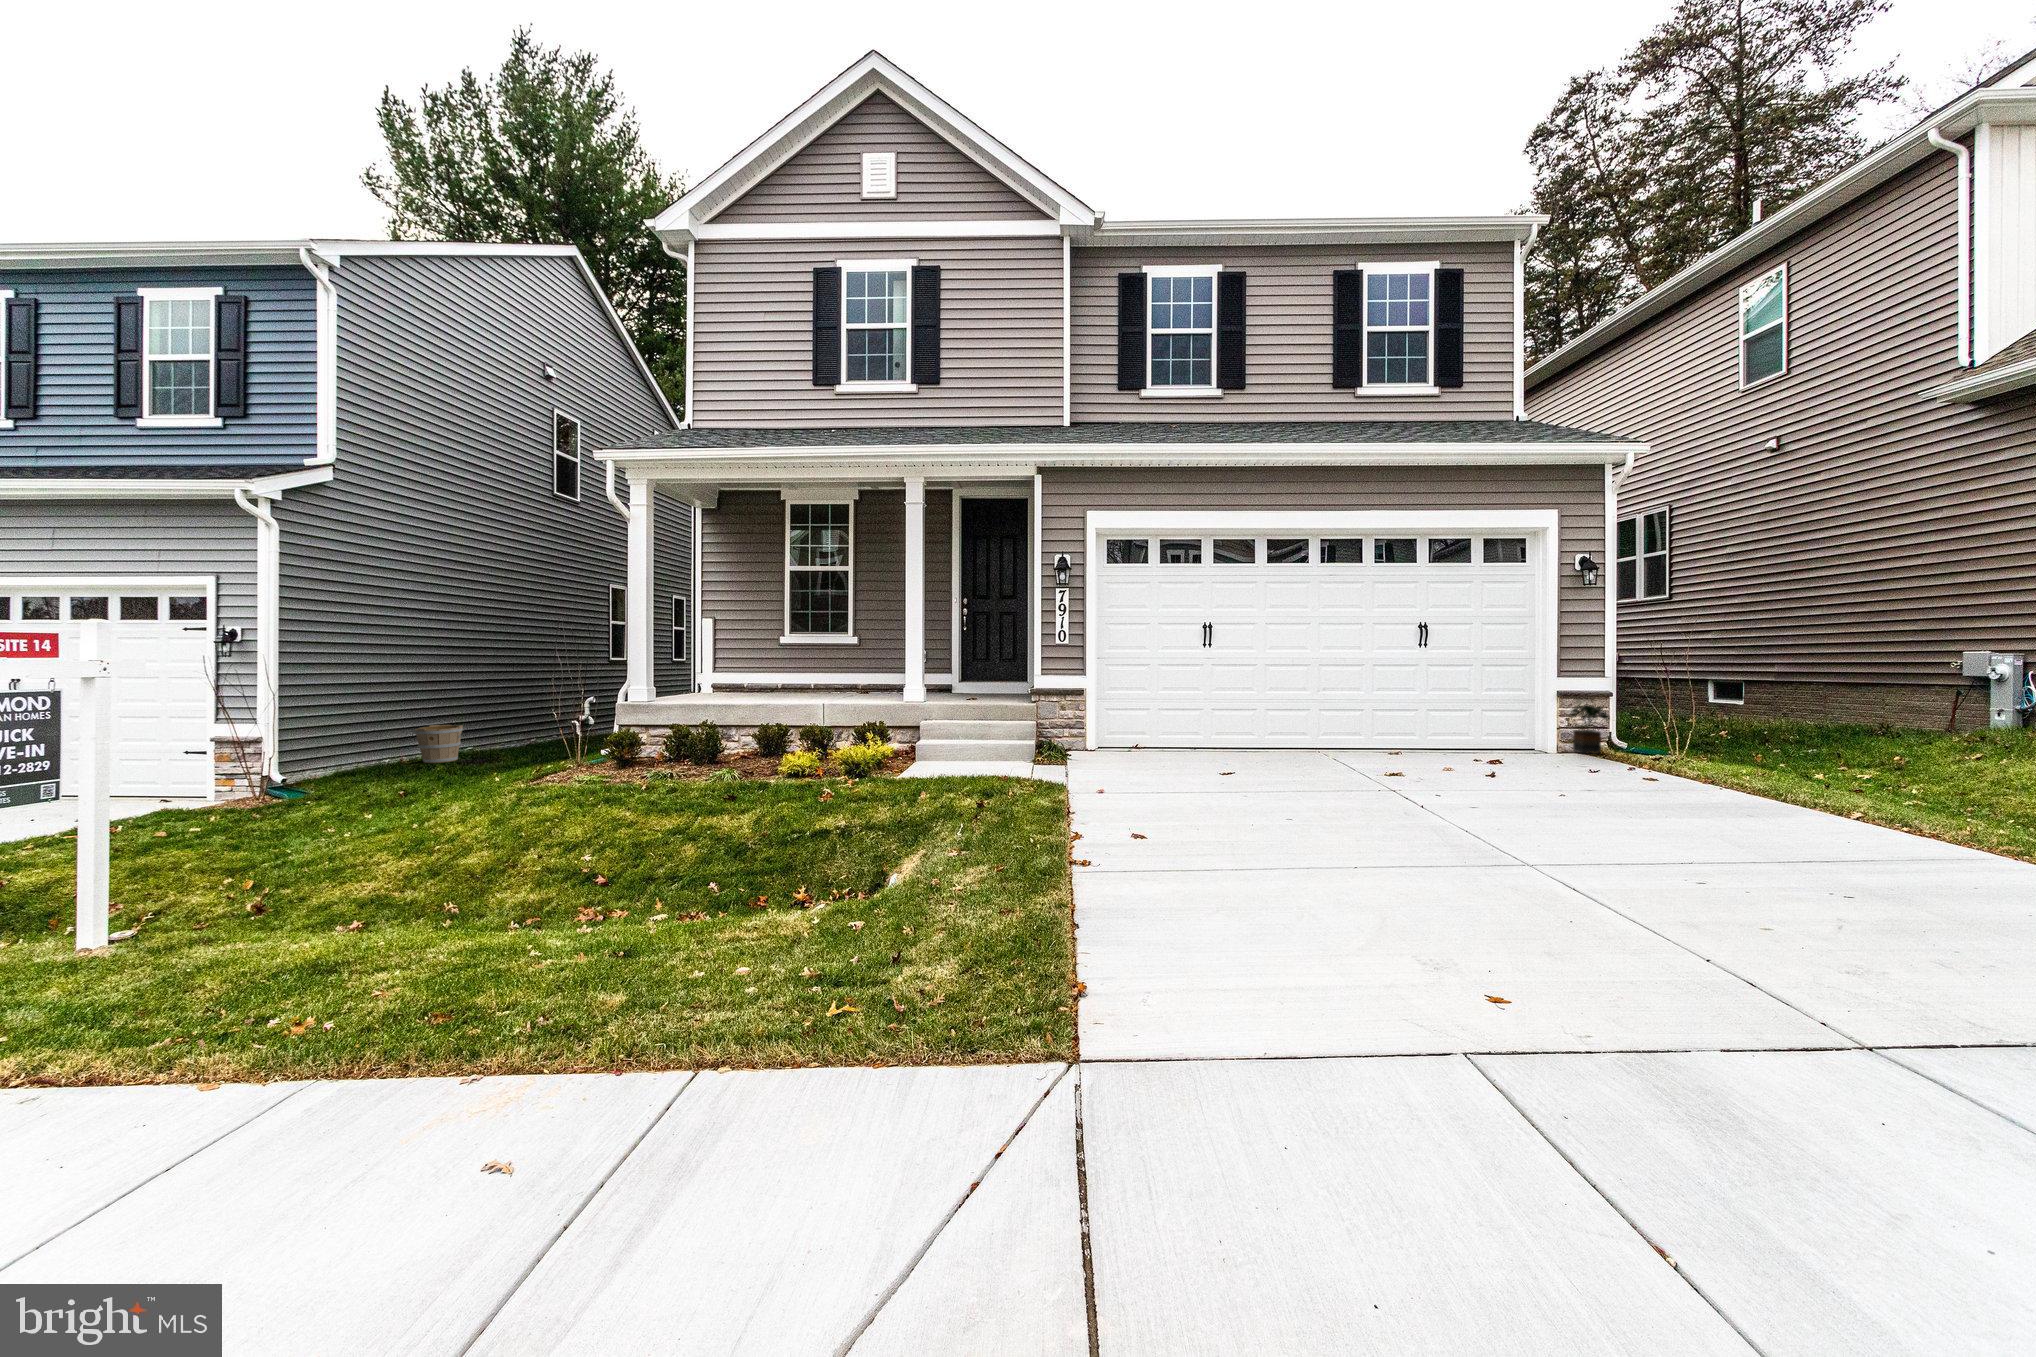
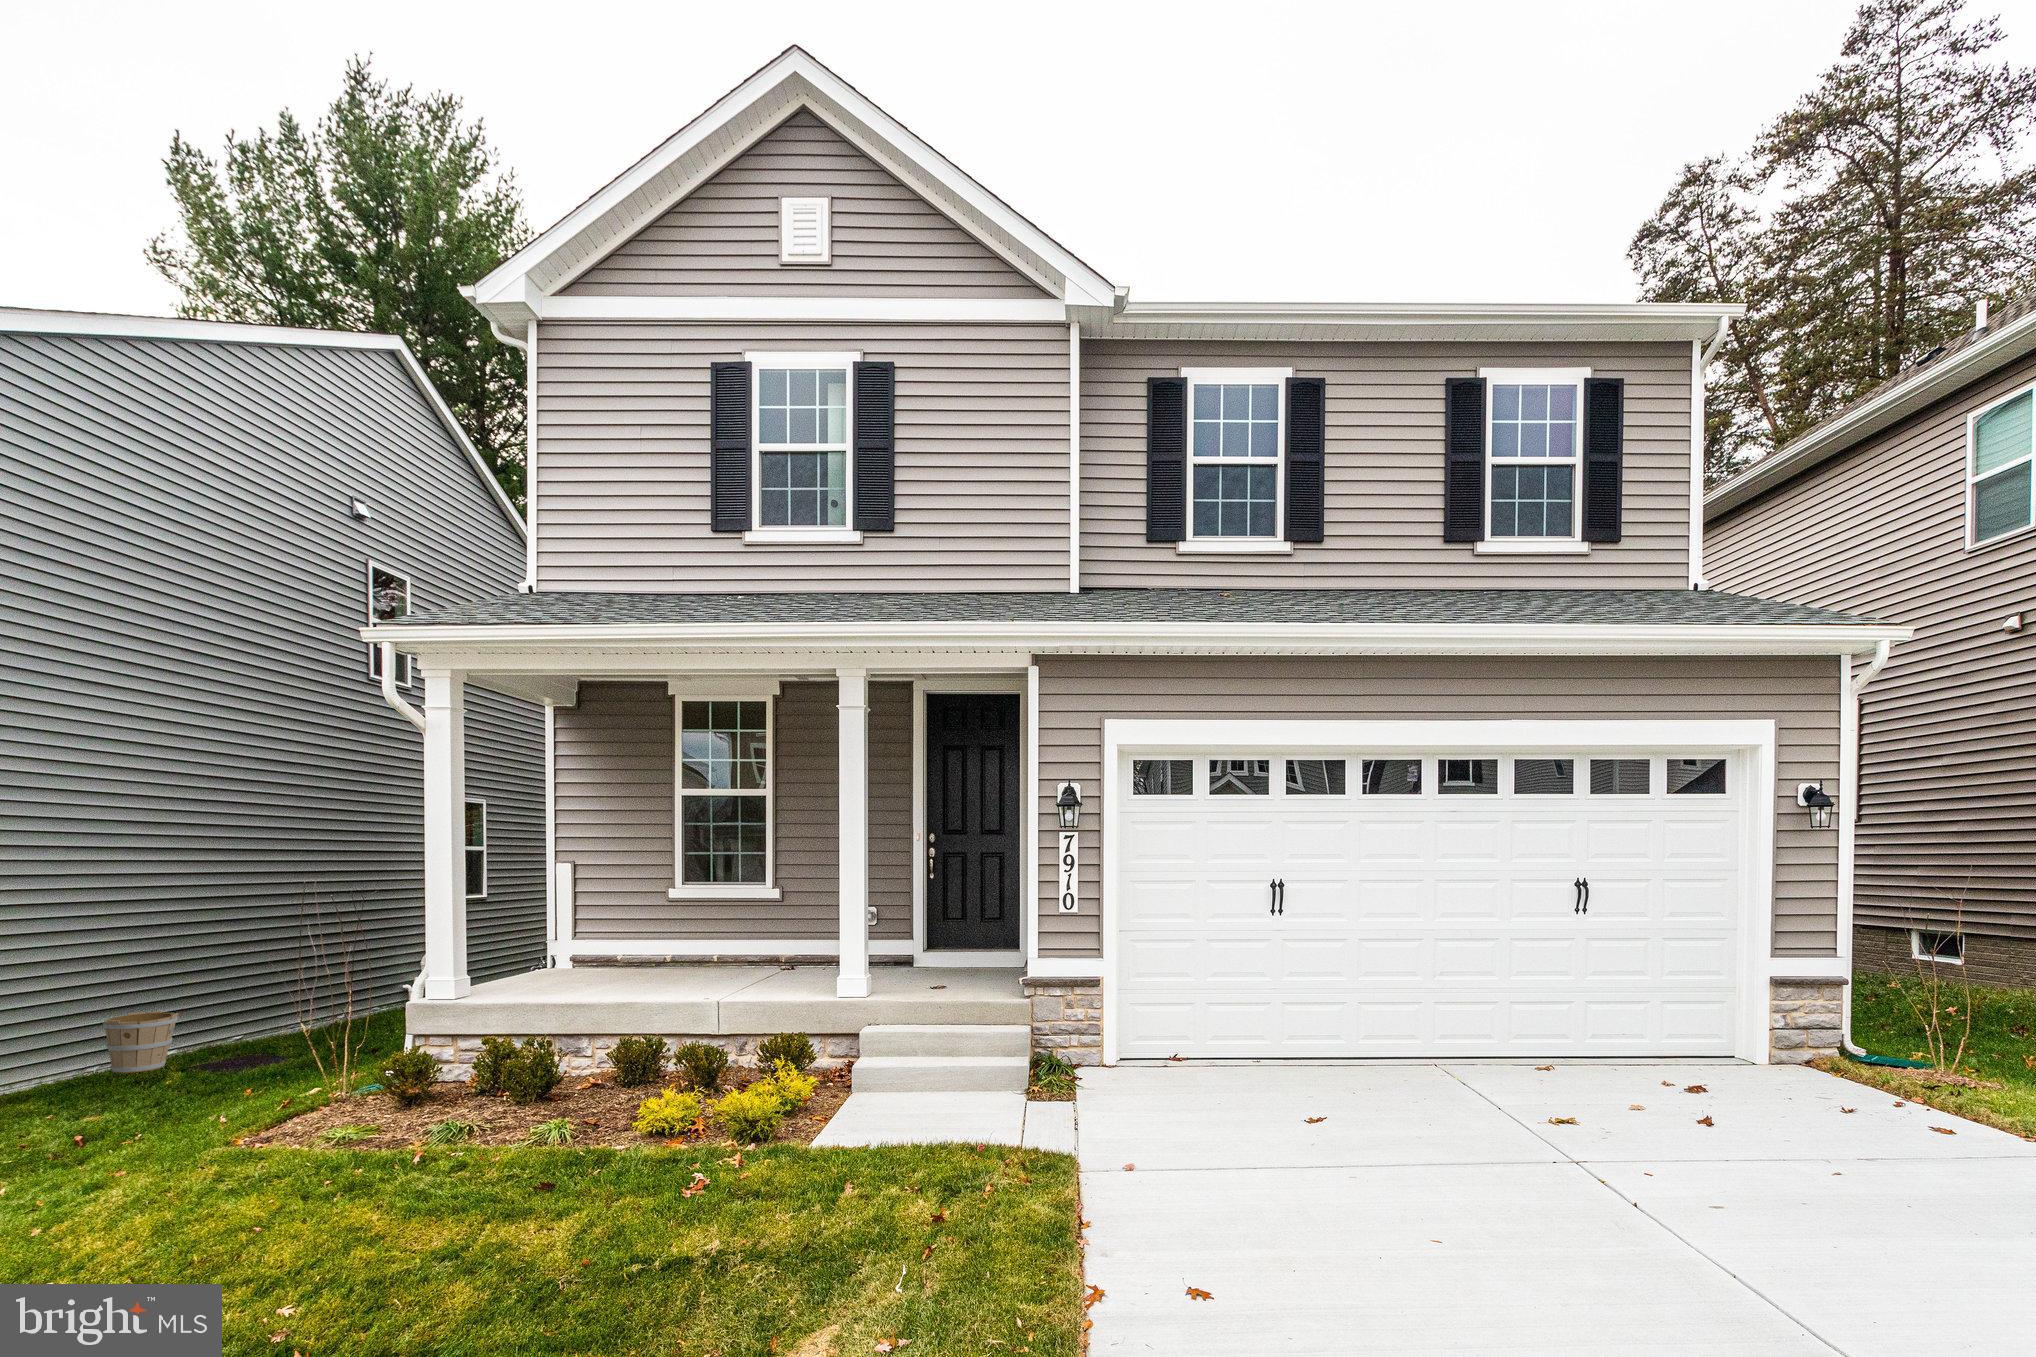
potted tree: present [1570,705,1610,754] -> none [1814,1005,1879,1081]

